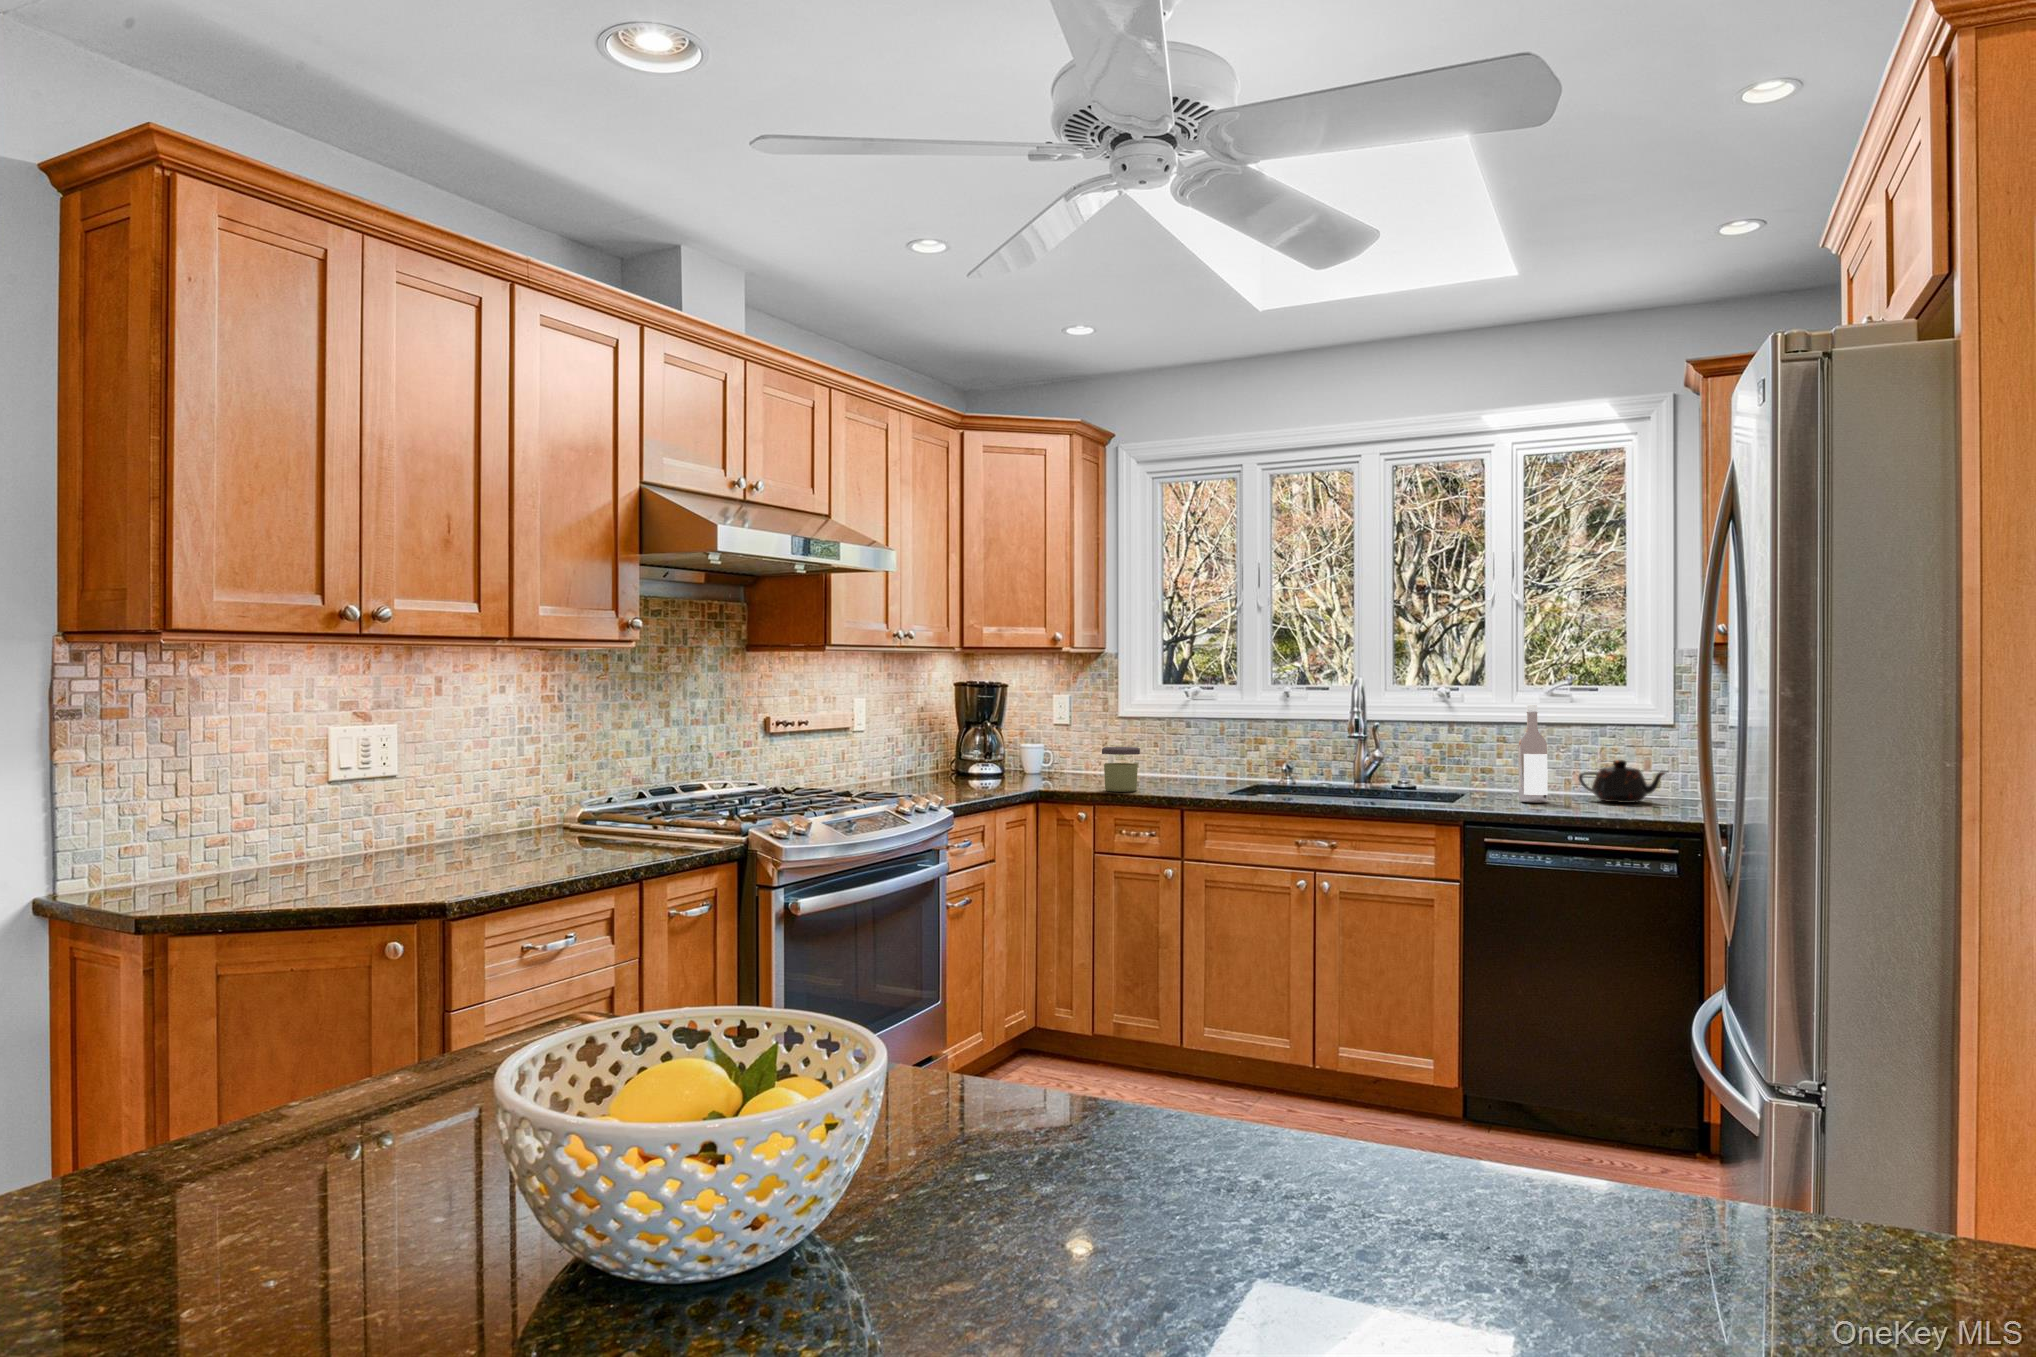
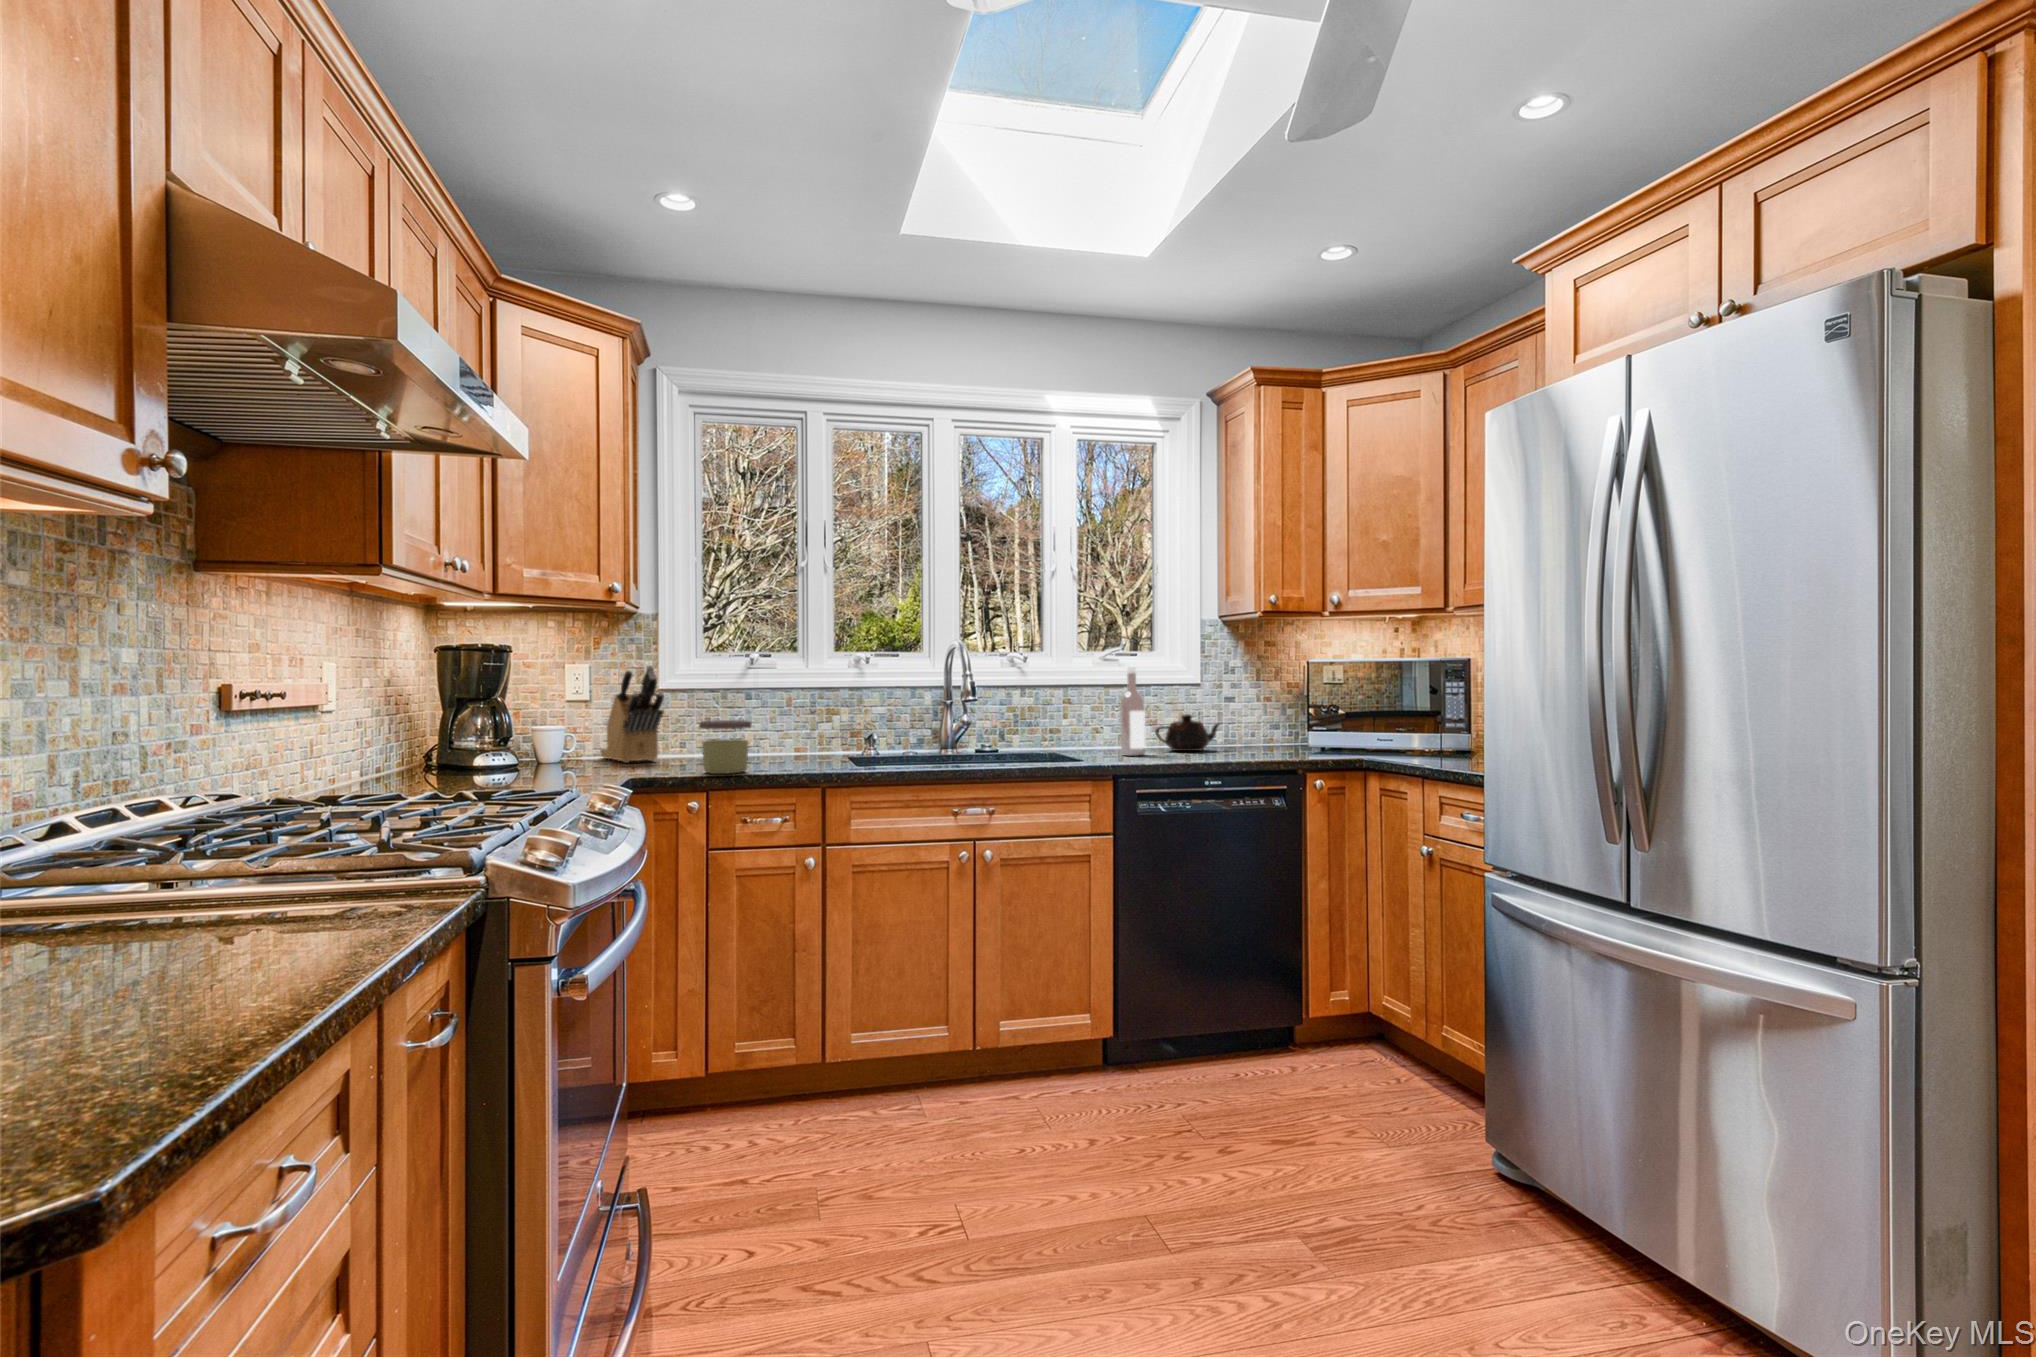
knife block: none [1077,698,1106,778] -> present [600,665,664,763]

